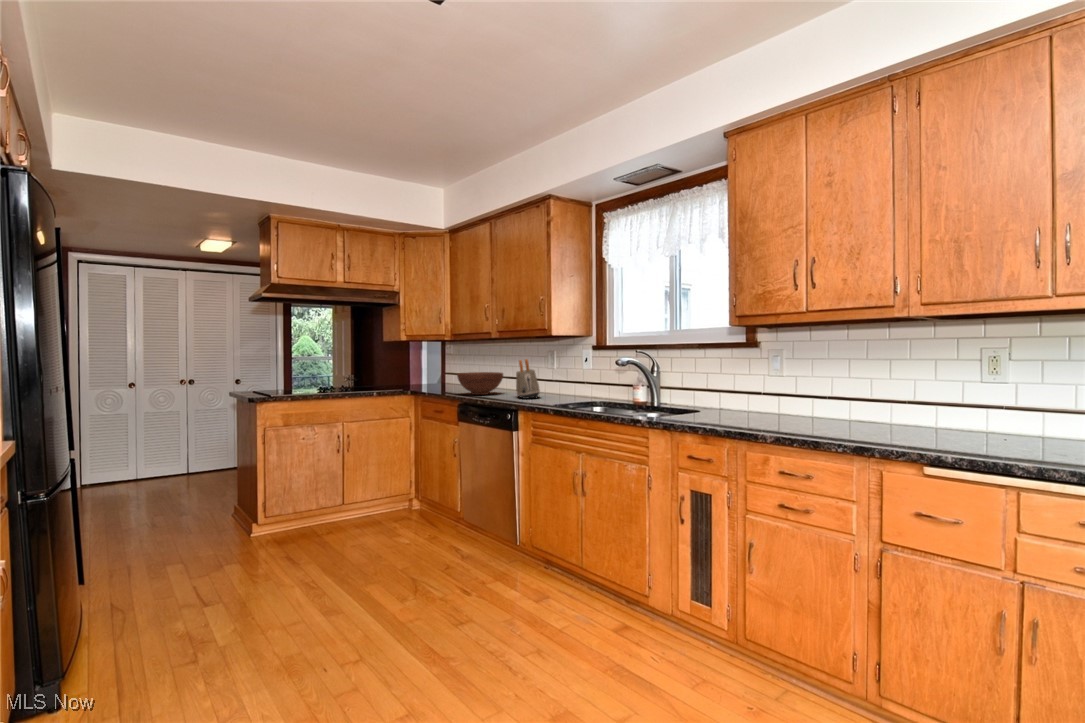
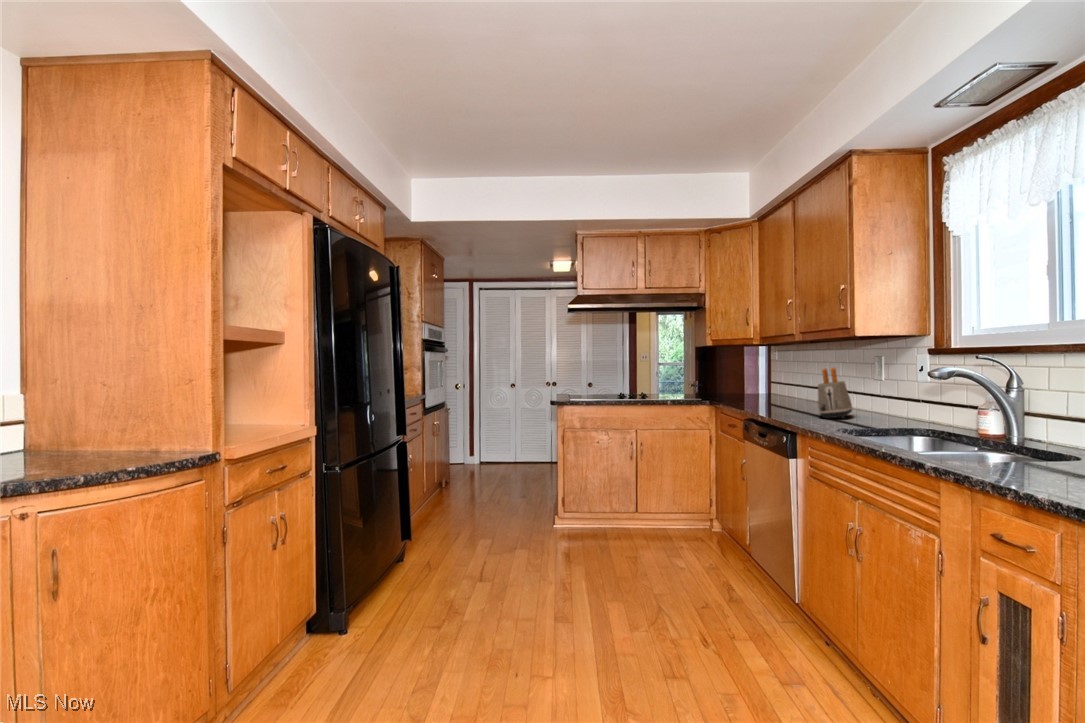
fruit bowl: present [457,372,503,395] -> none [756,383,816,410]

